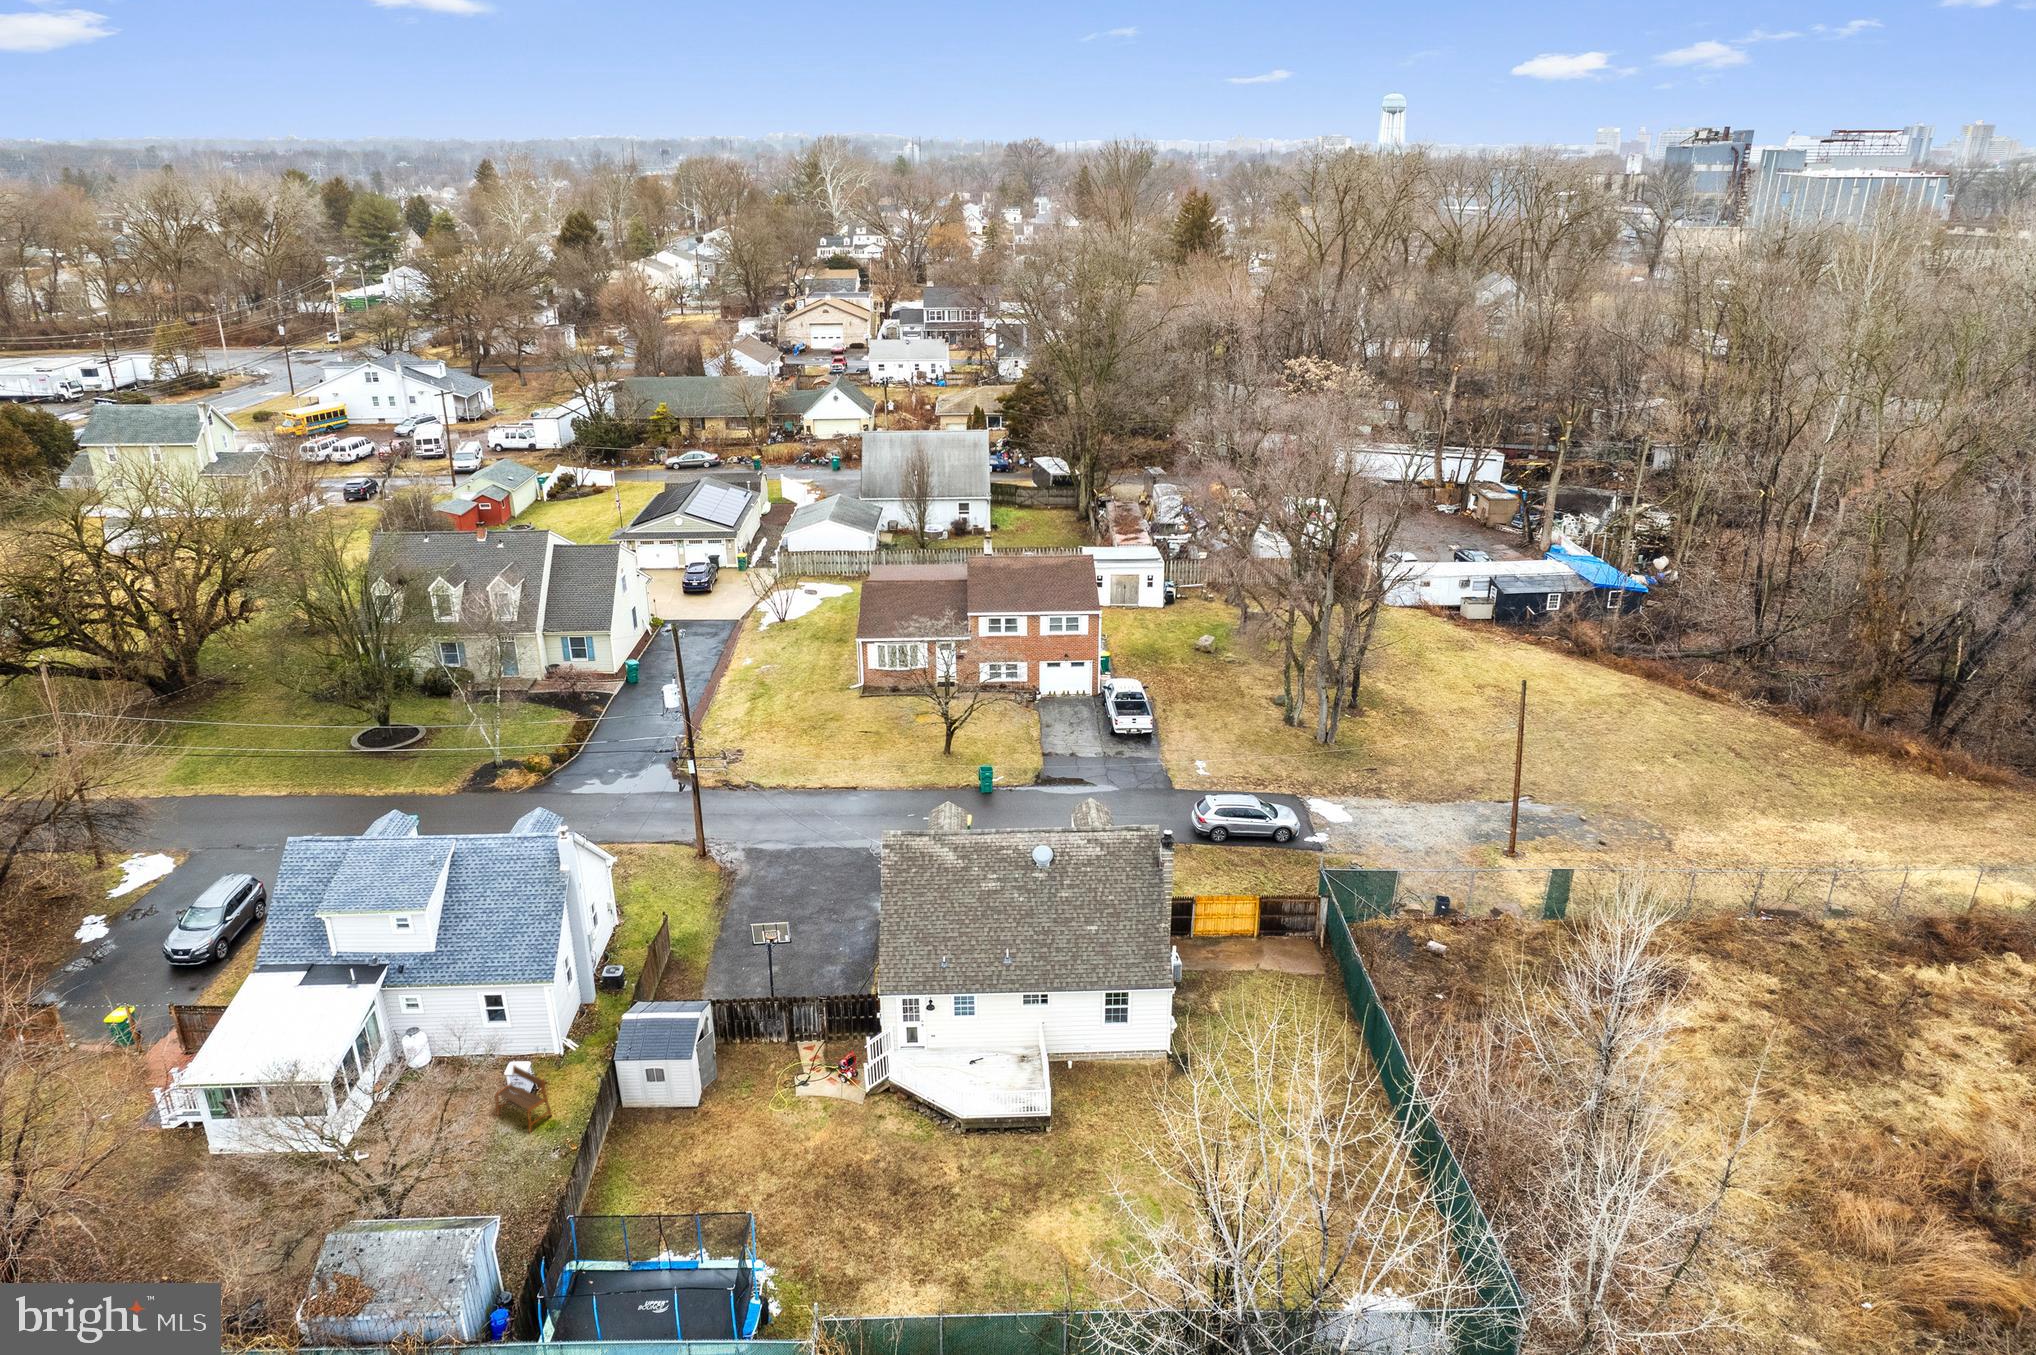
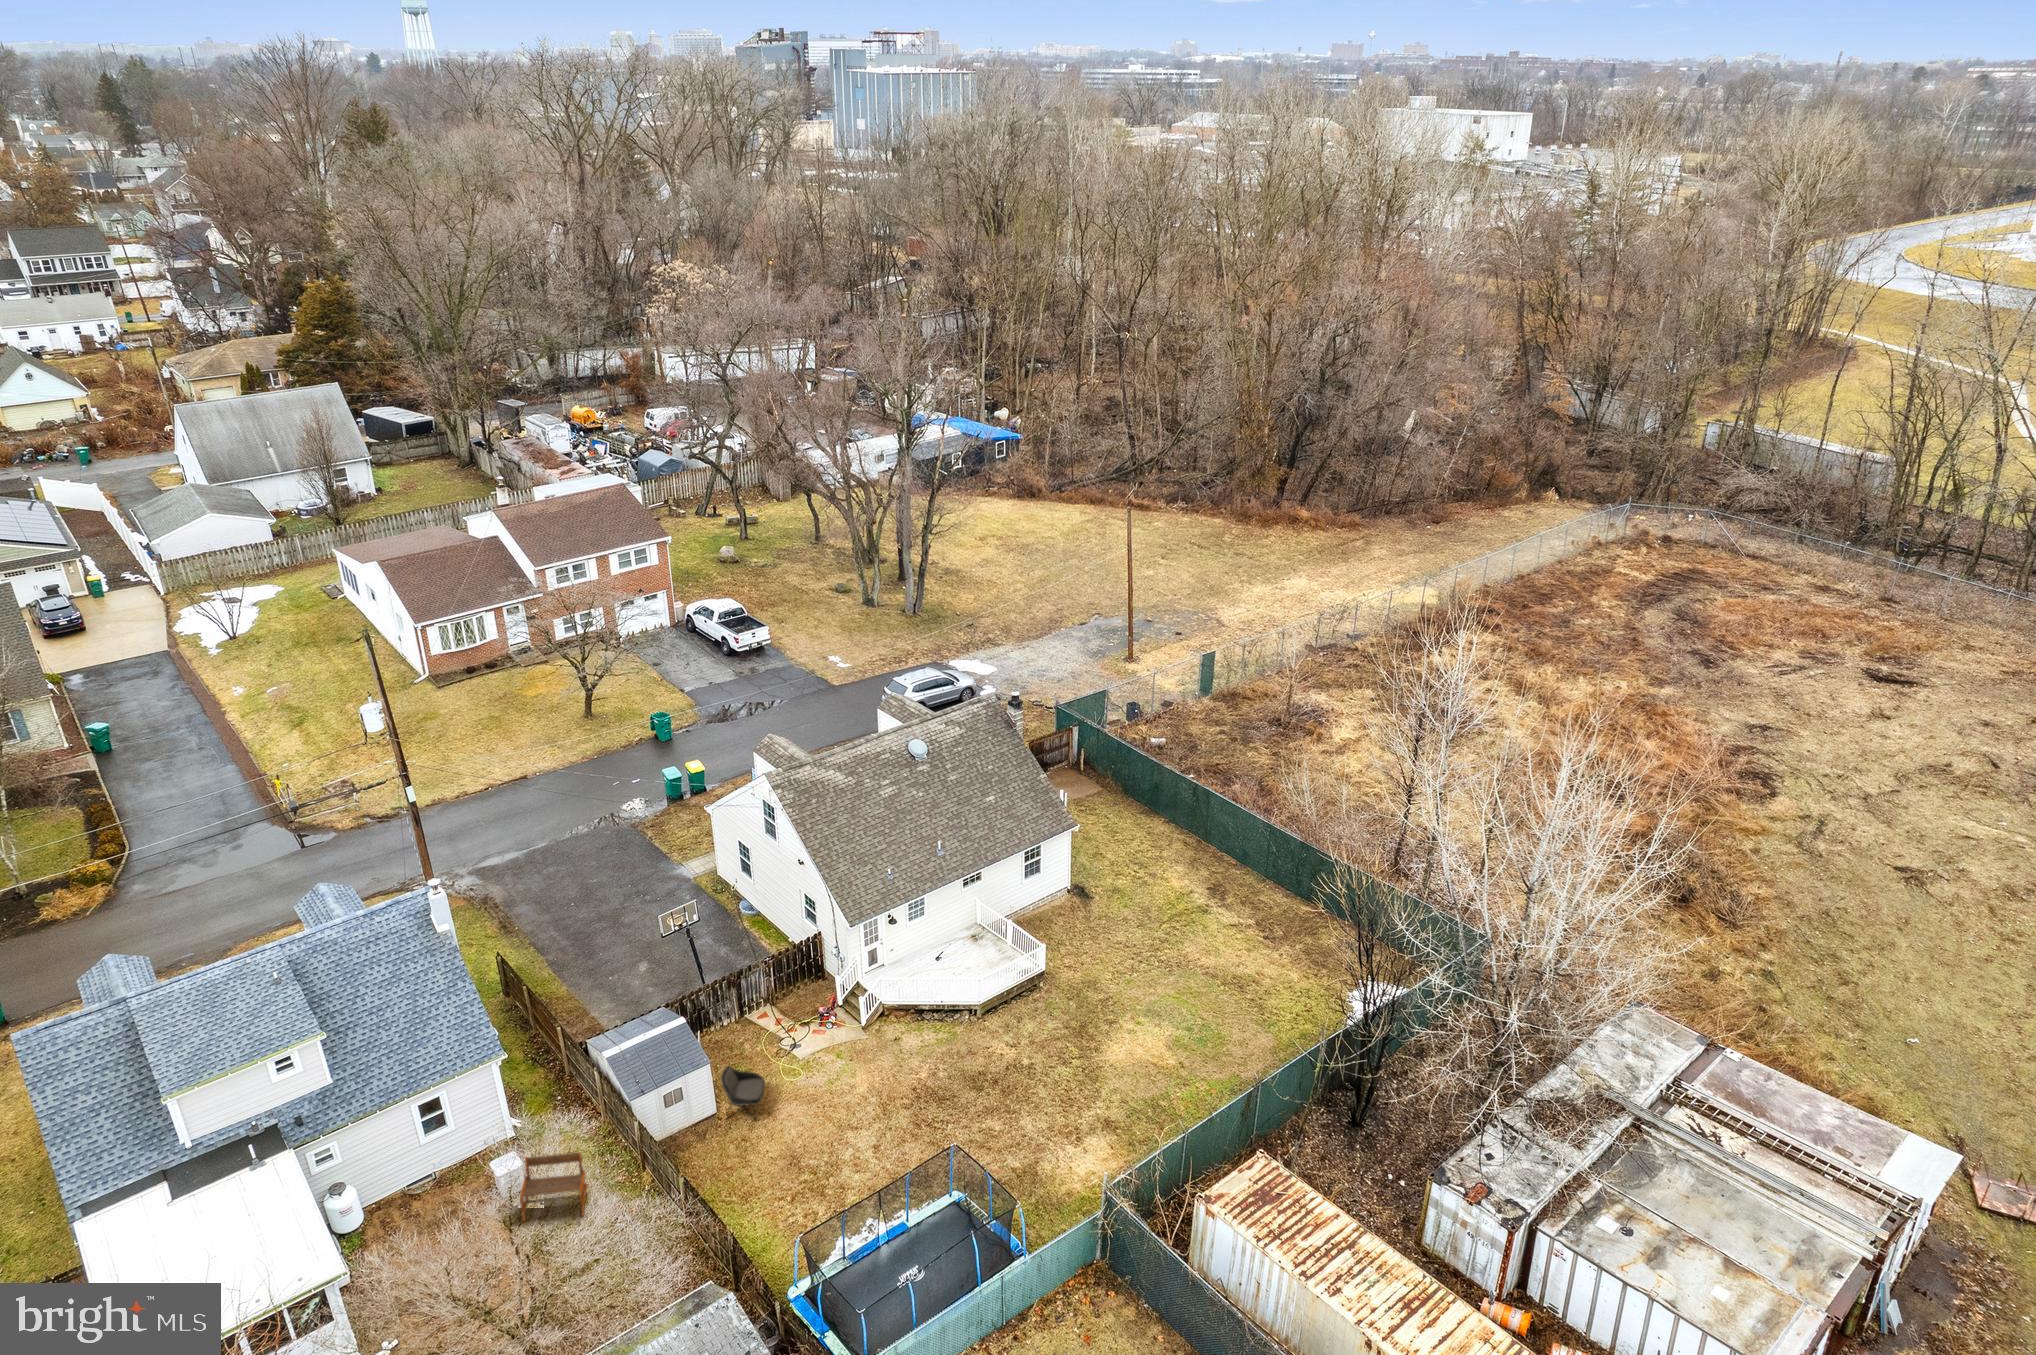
lounge chair: none [690,1071,735,1129] -> present [721,1066,765,1120]

